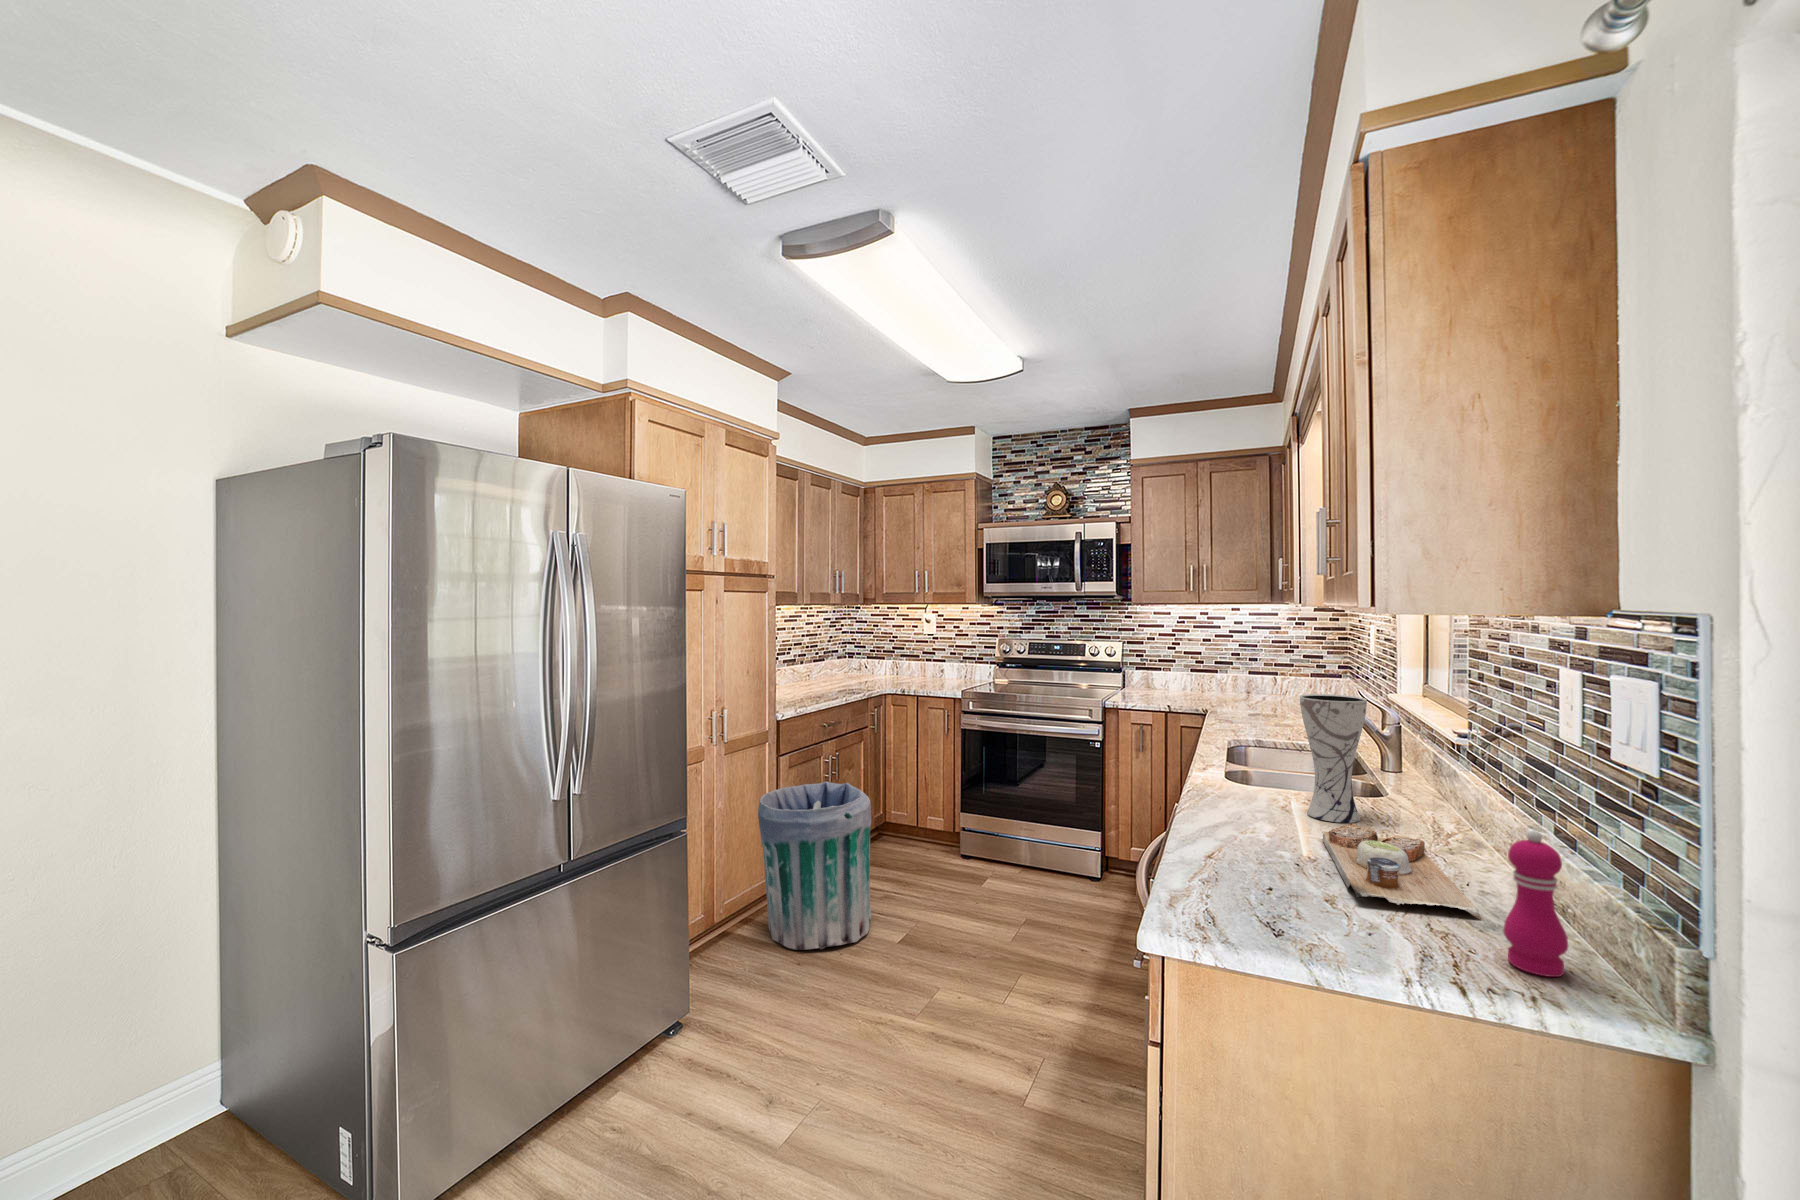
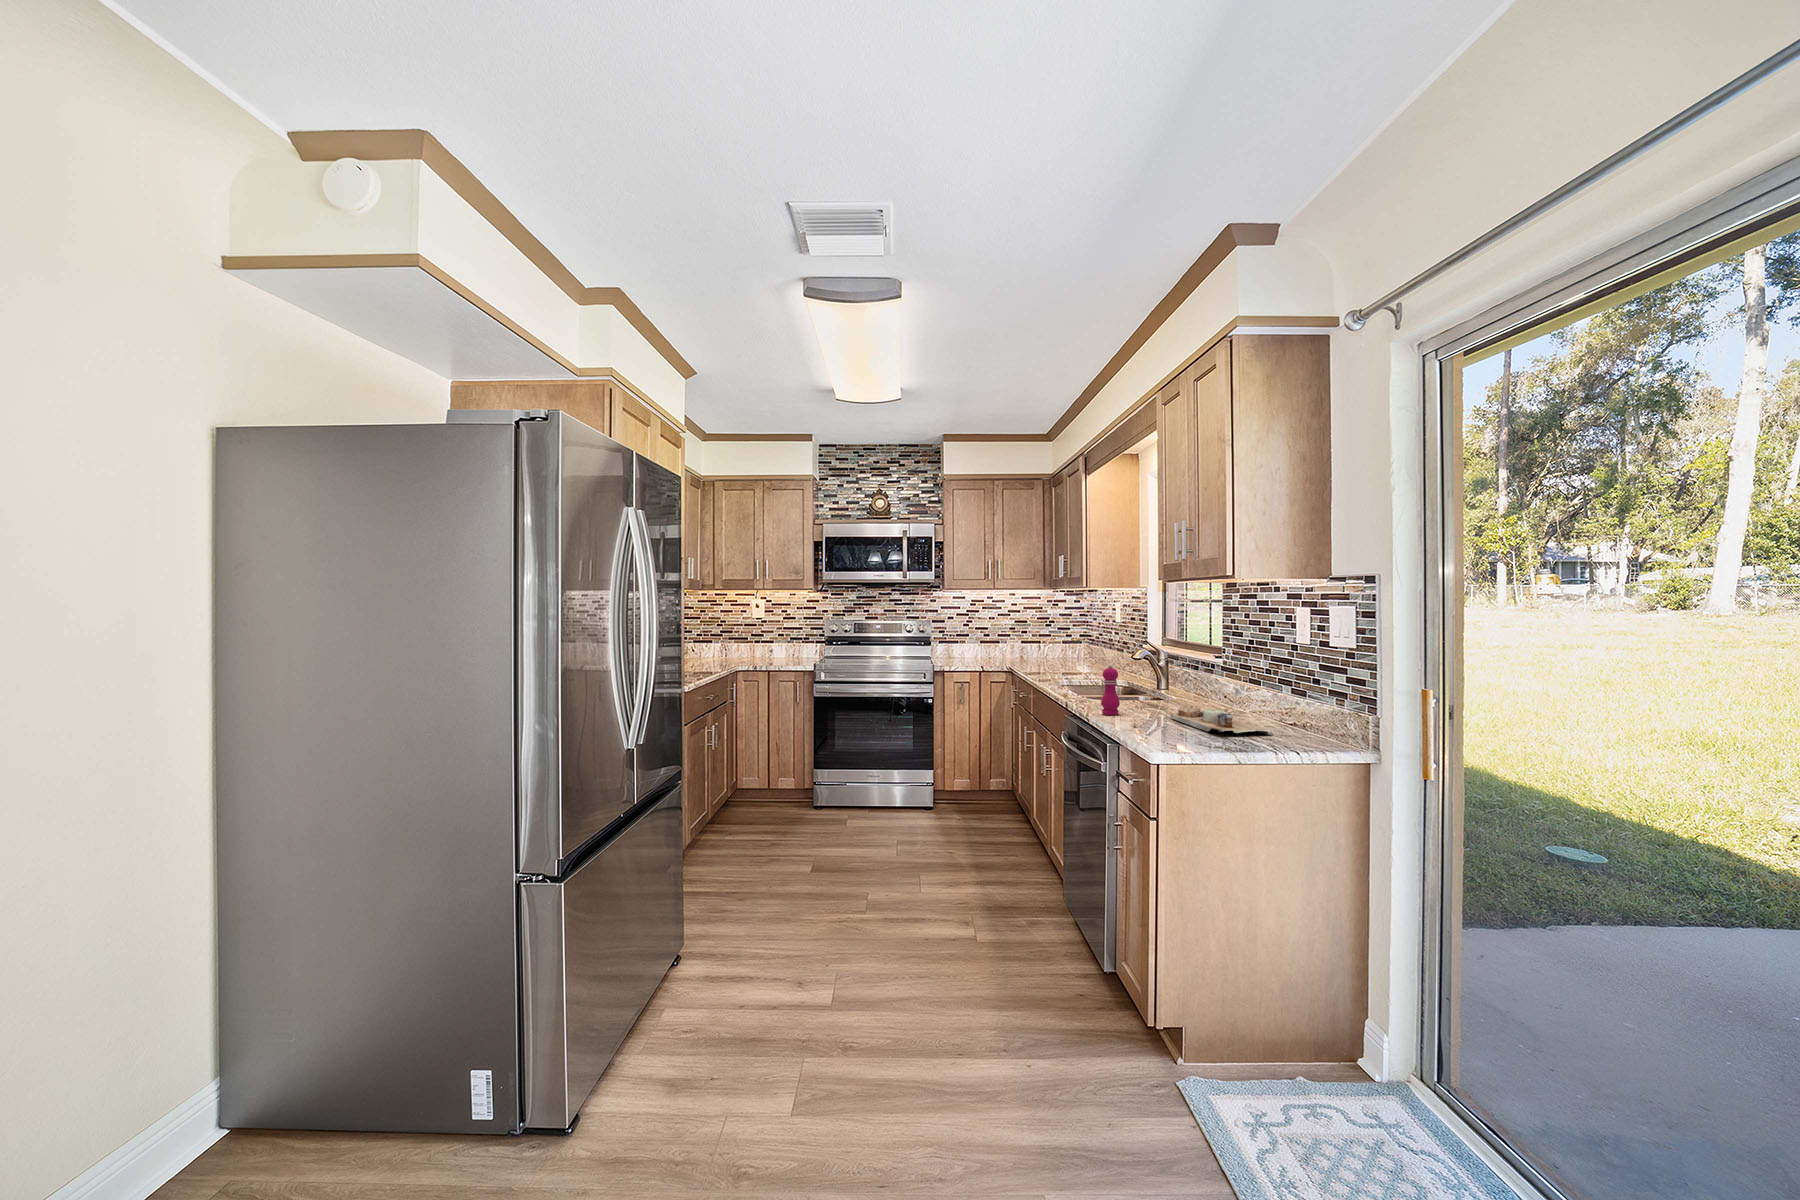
vase: present [1300,694,1367,823] -> none [1142,636,1179,712]
trash can: present [758,781,871,950] -> none [678,740,780,885]
pepper mill: present [1504,830,1568,977] -> present [1101,664,1120,715]

